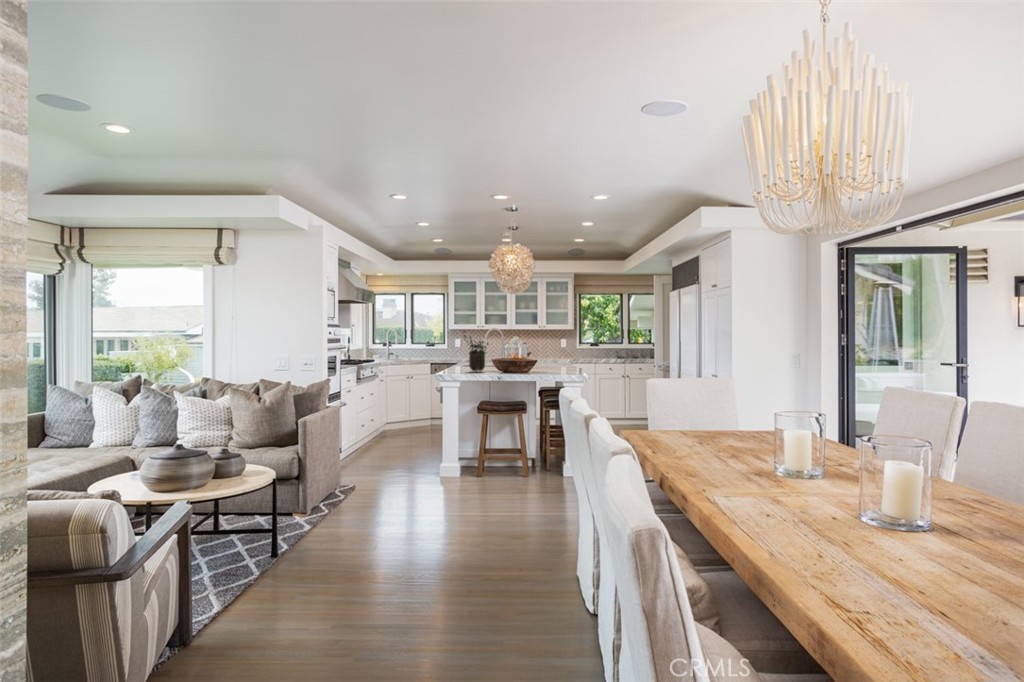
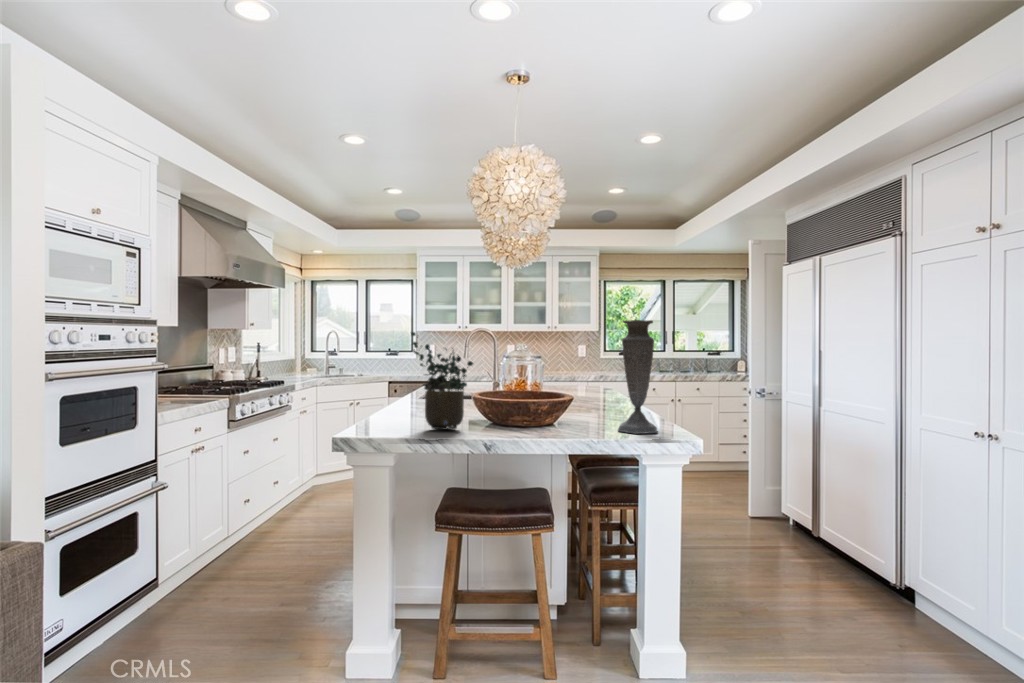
vase: none [549,326,566,373] -> present [618,320,657,434]

